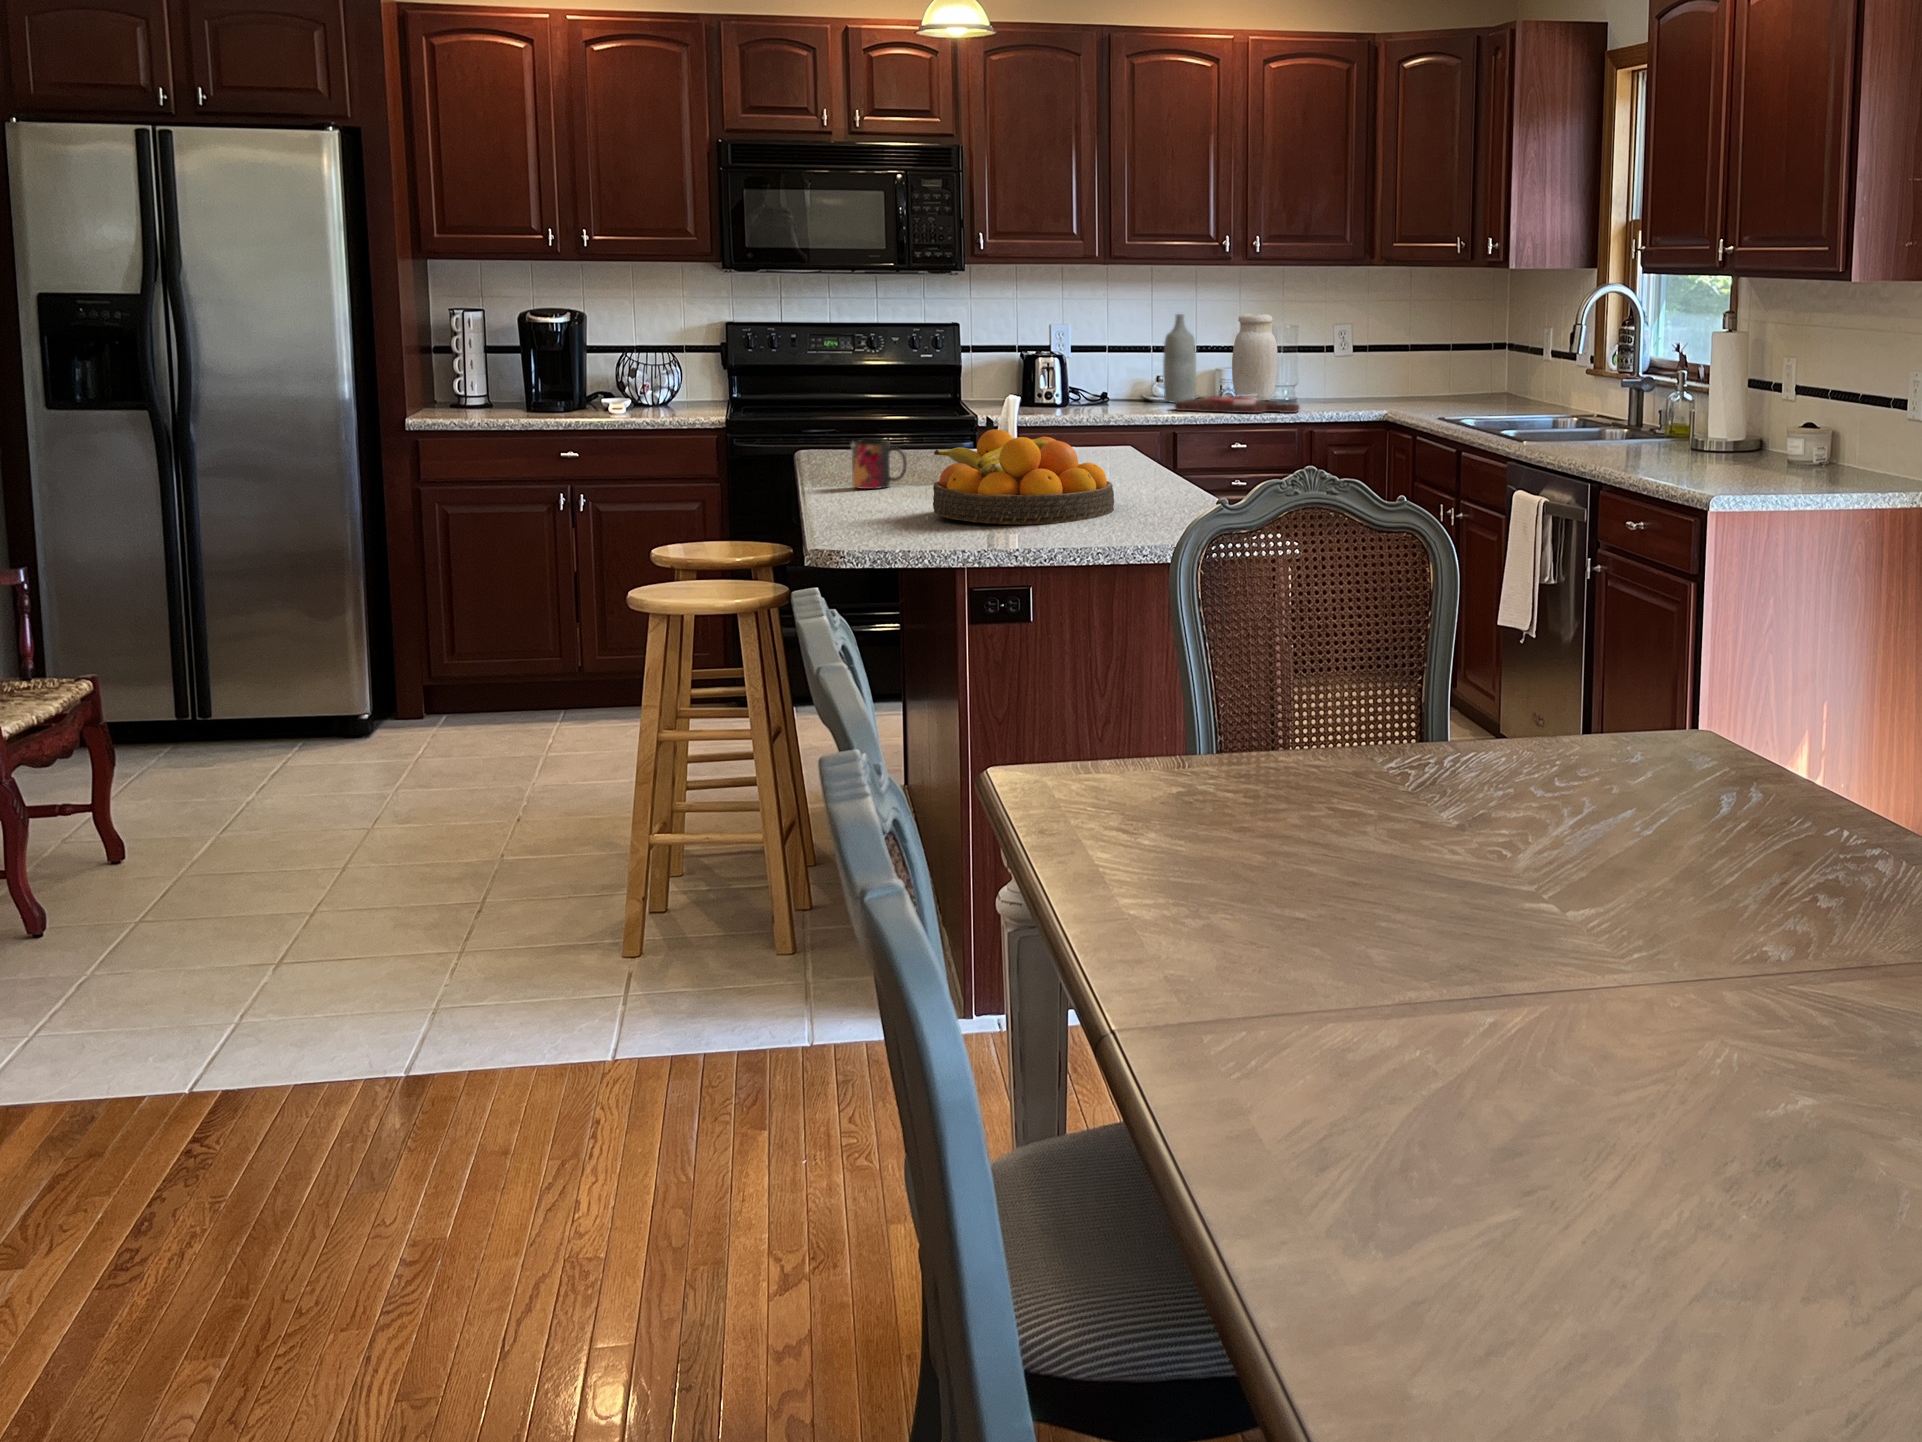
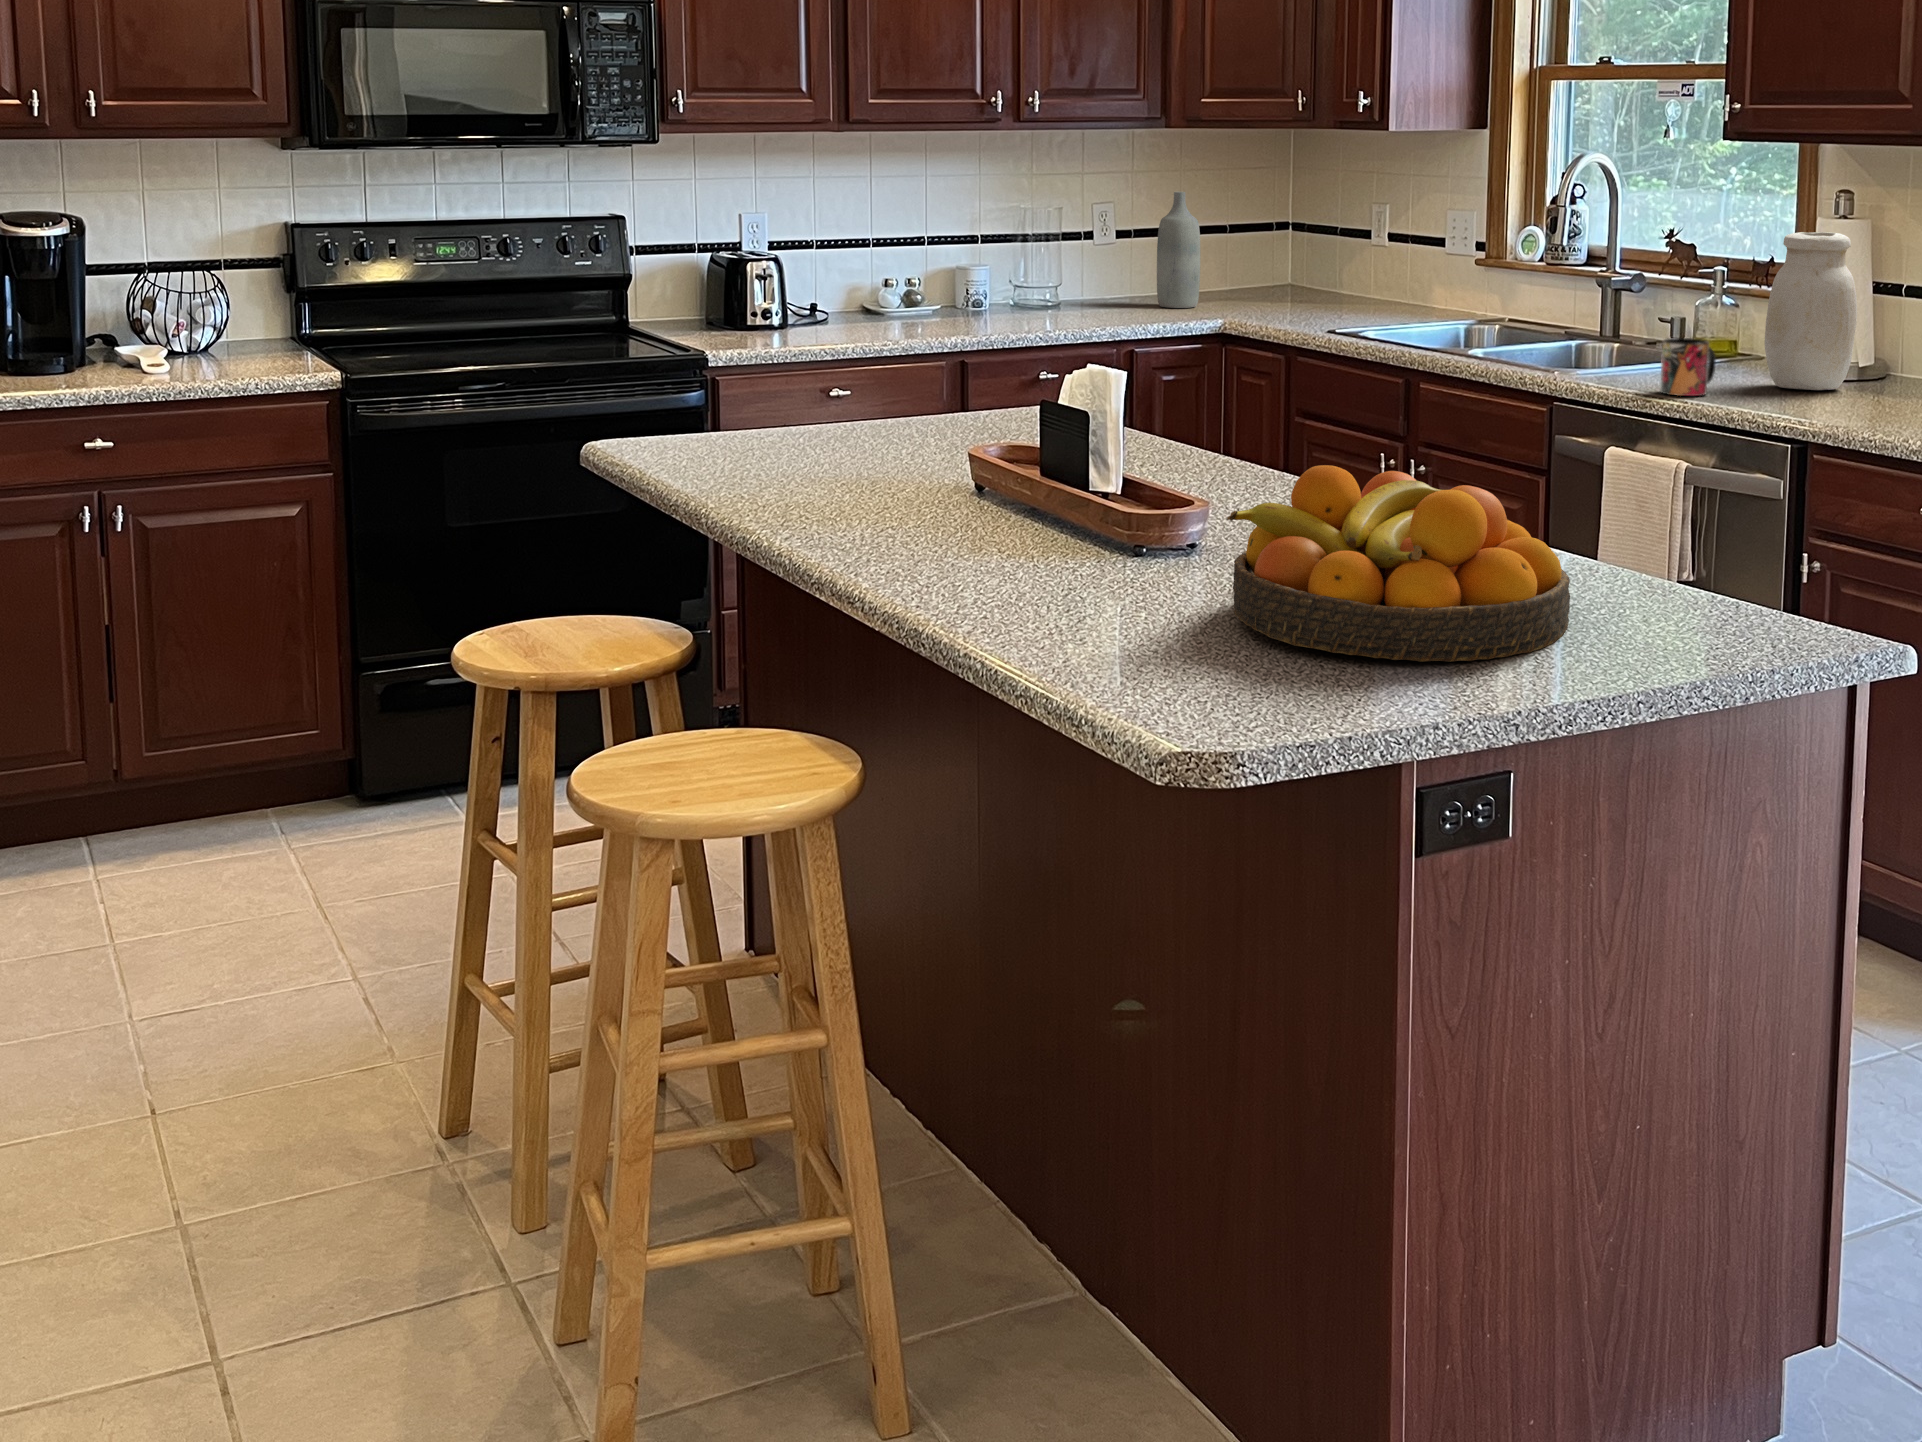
bottle: present [1163,314,1196,403] -> present [1157,192,1200,308]
jar: present [1232,314,1278,401] -> present [1765,232,1857,390]
cutting board: present [1175,395,1300,413] -> none [961,306,1130,333]
mug: present [852,440,907,489] -> present [1660,338,1716,396]

